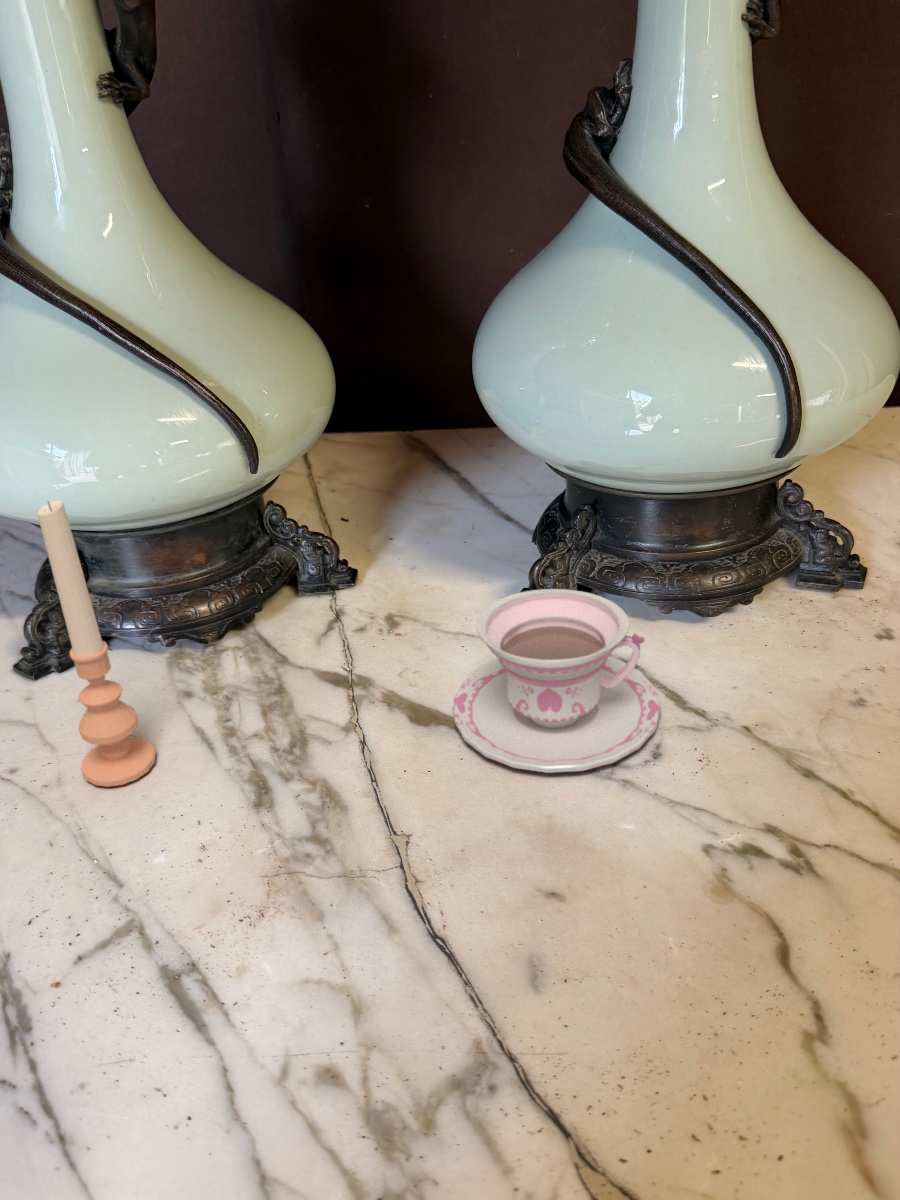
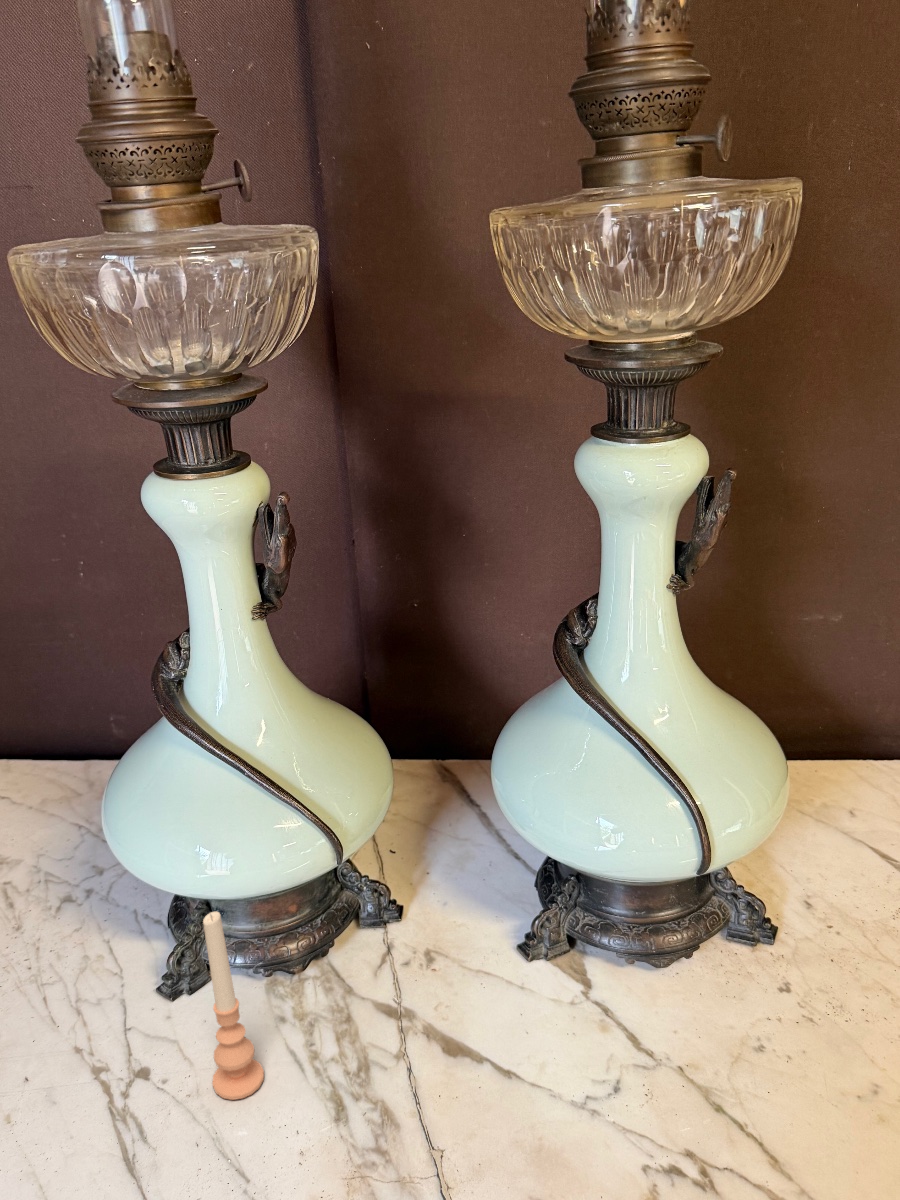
teacup: present [454,589,661,773] -> none [475,958,621,1102]

